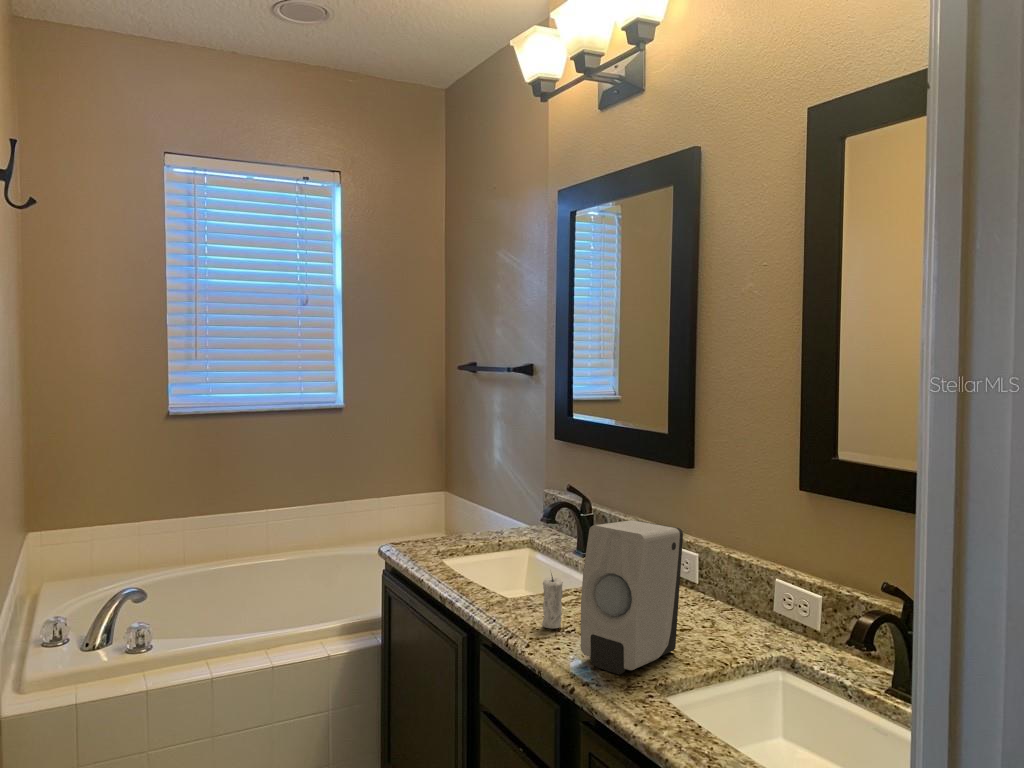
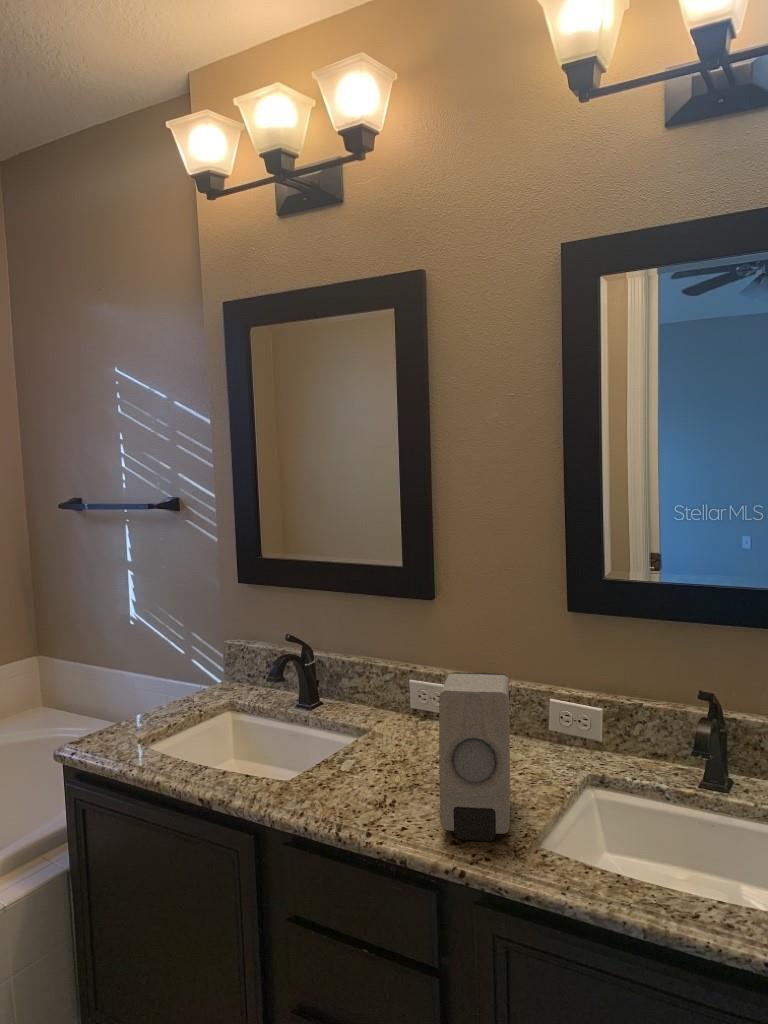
candle: present [542,574,563,628] -> none [358,742,382,808]

